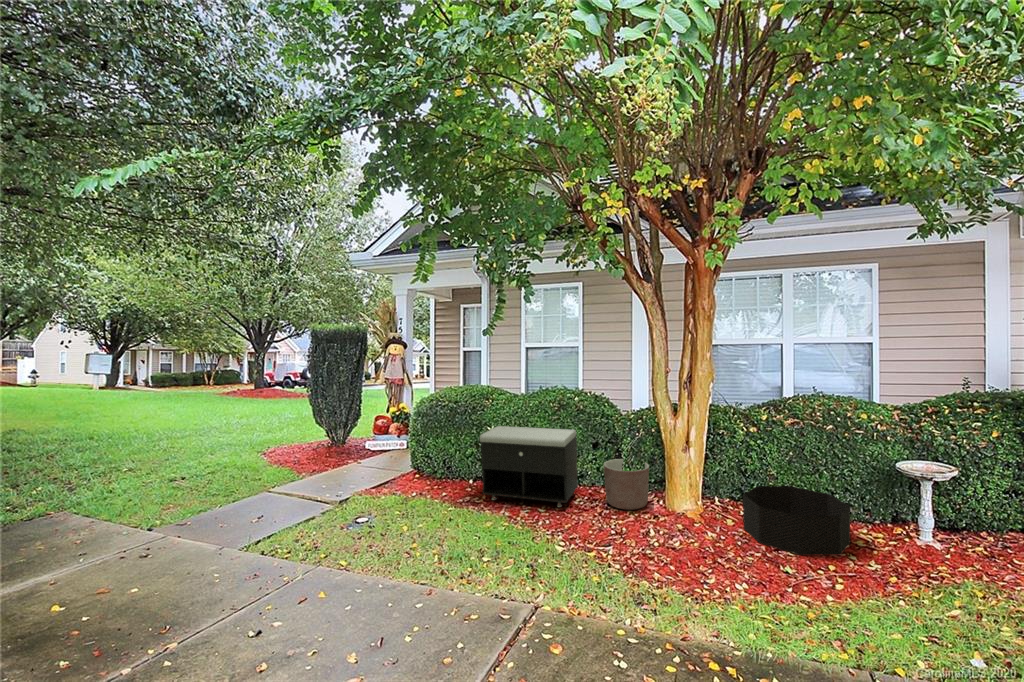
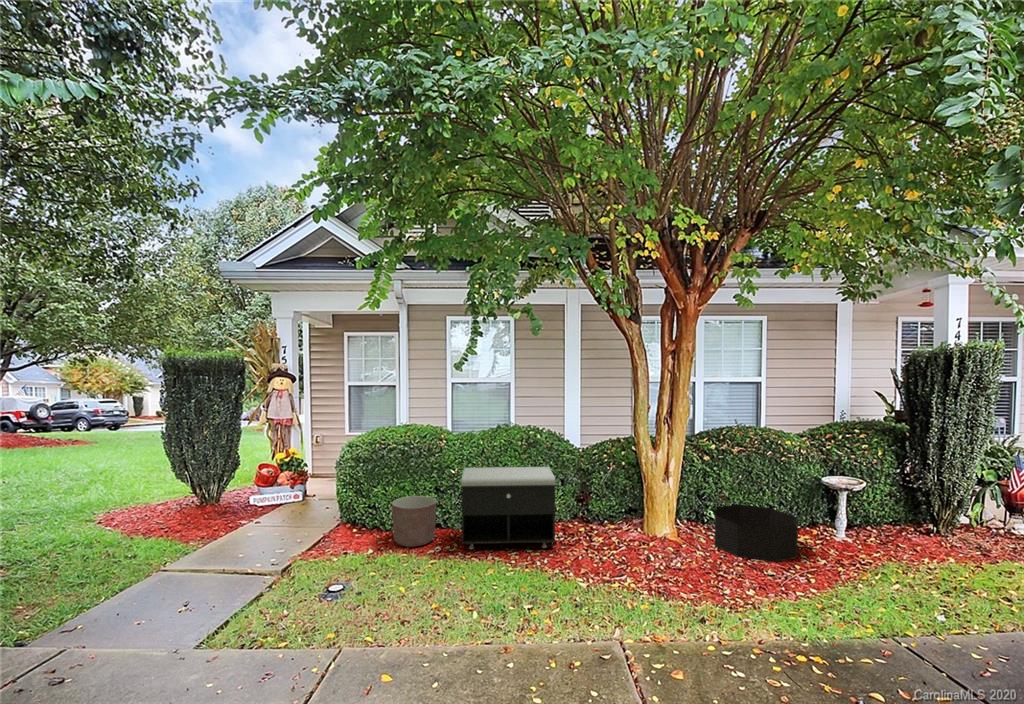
planter: present [604,459,649,510] -> present [392,496,436,547]

